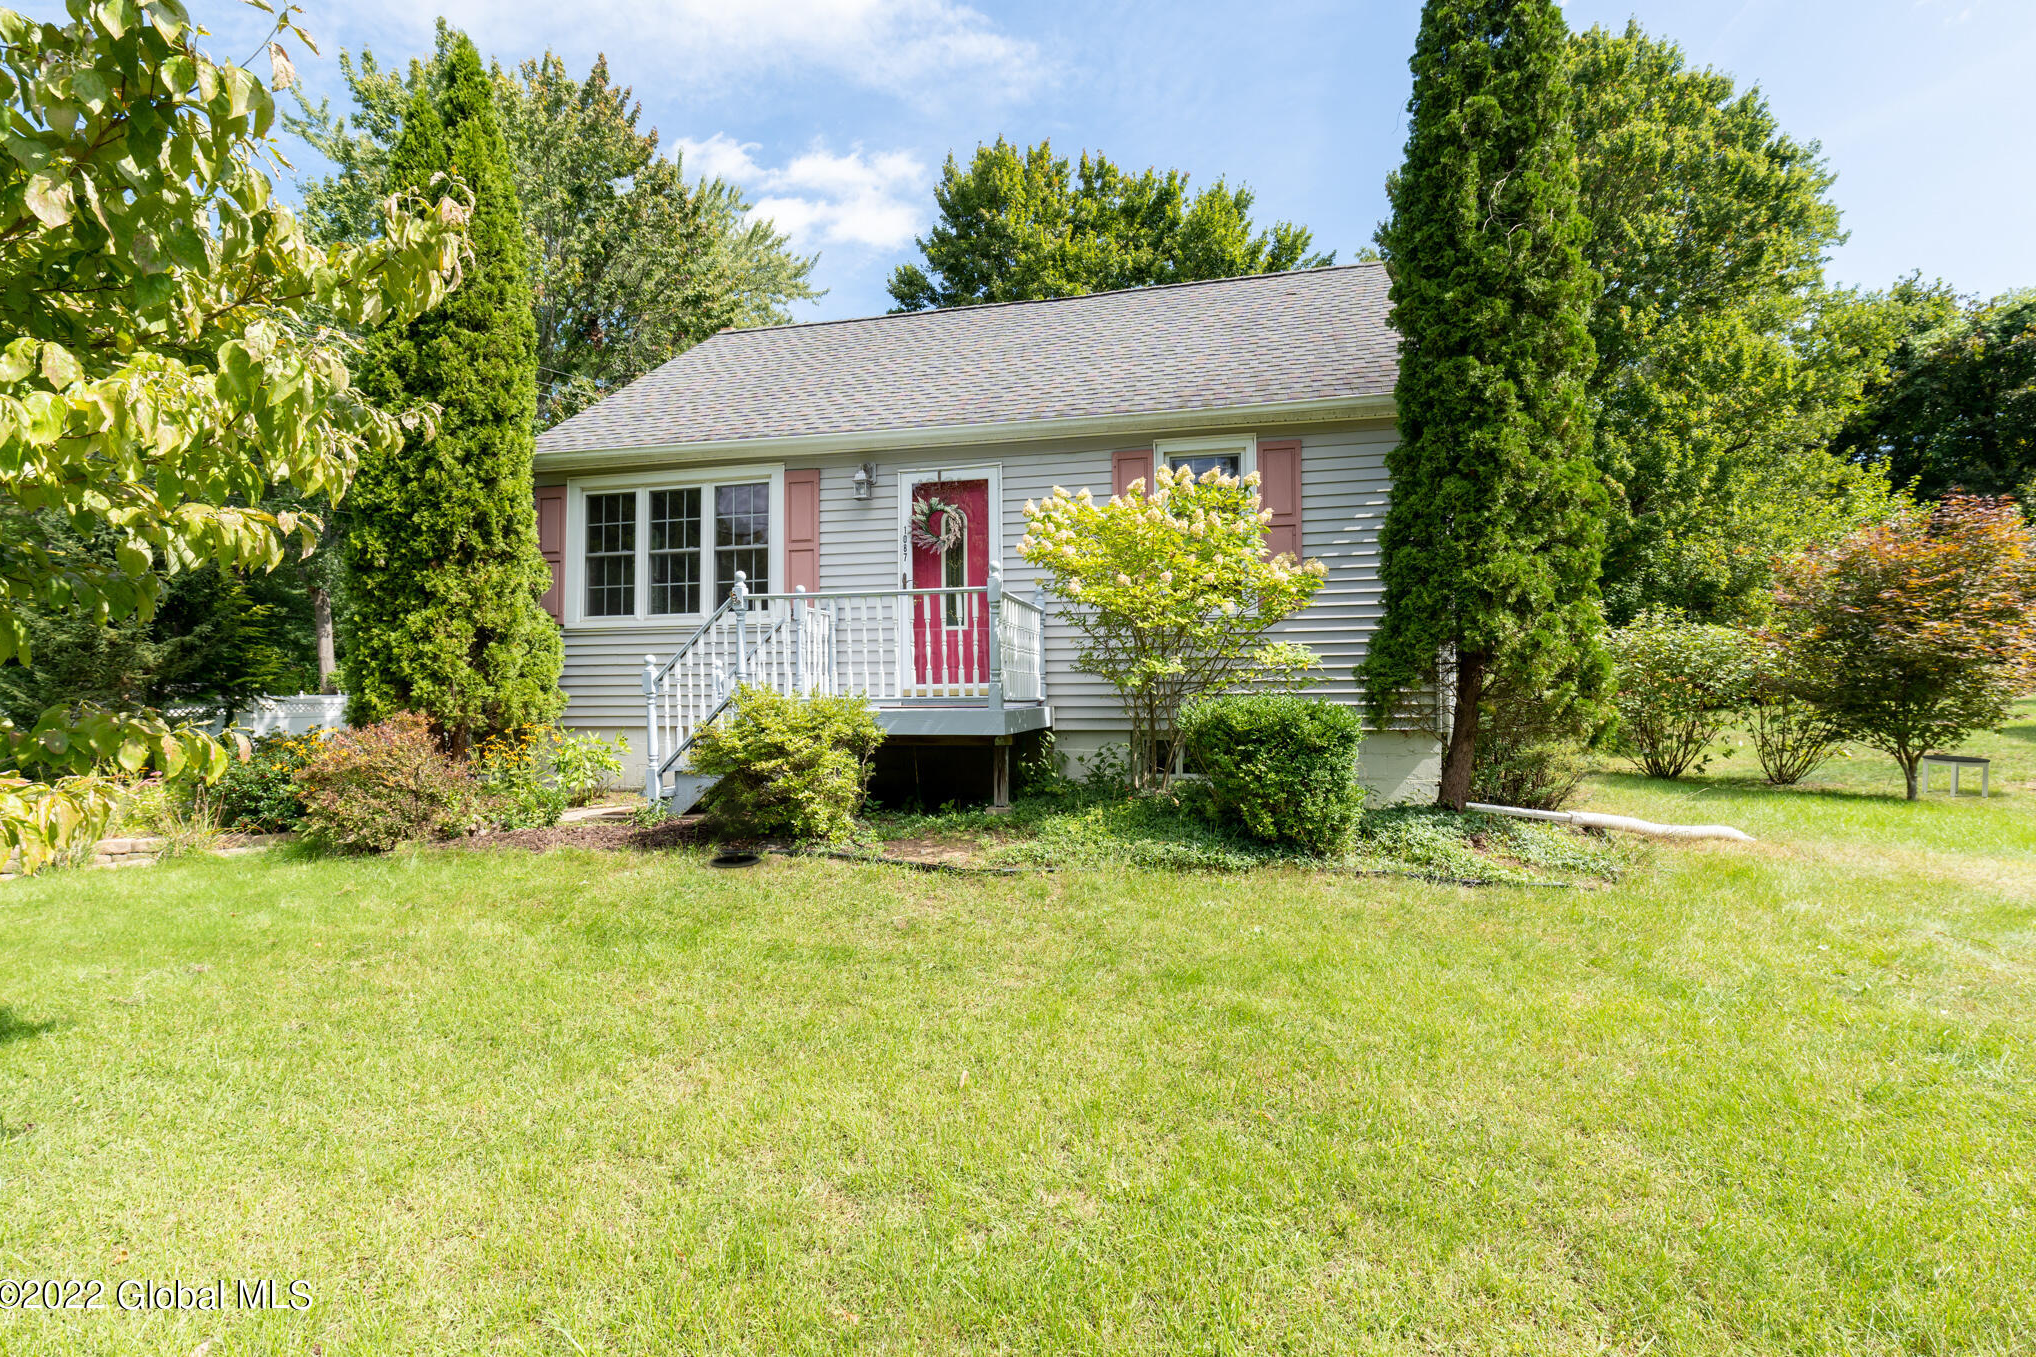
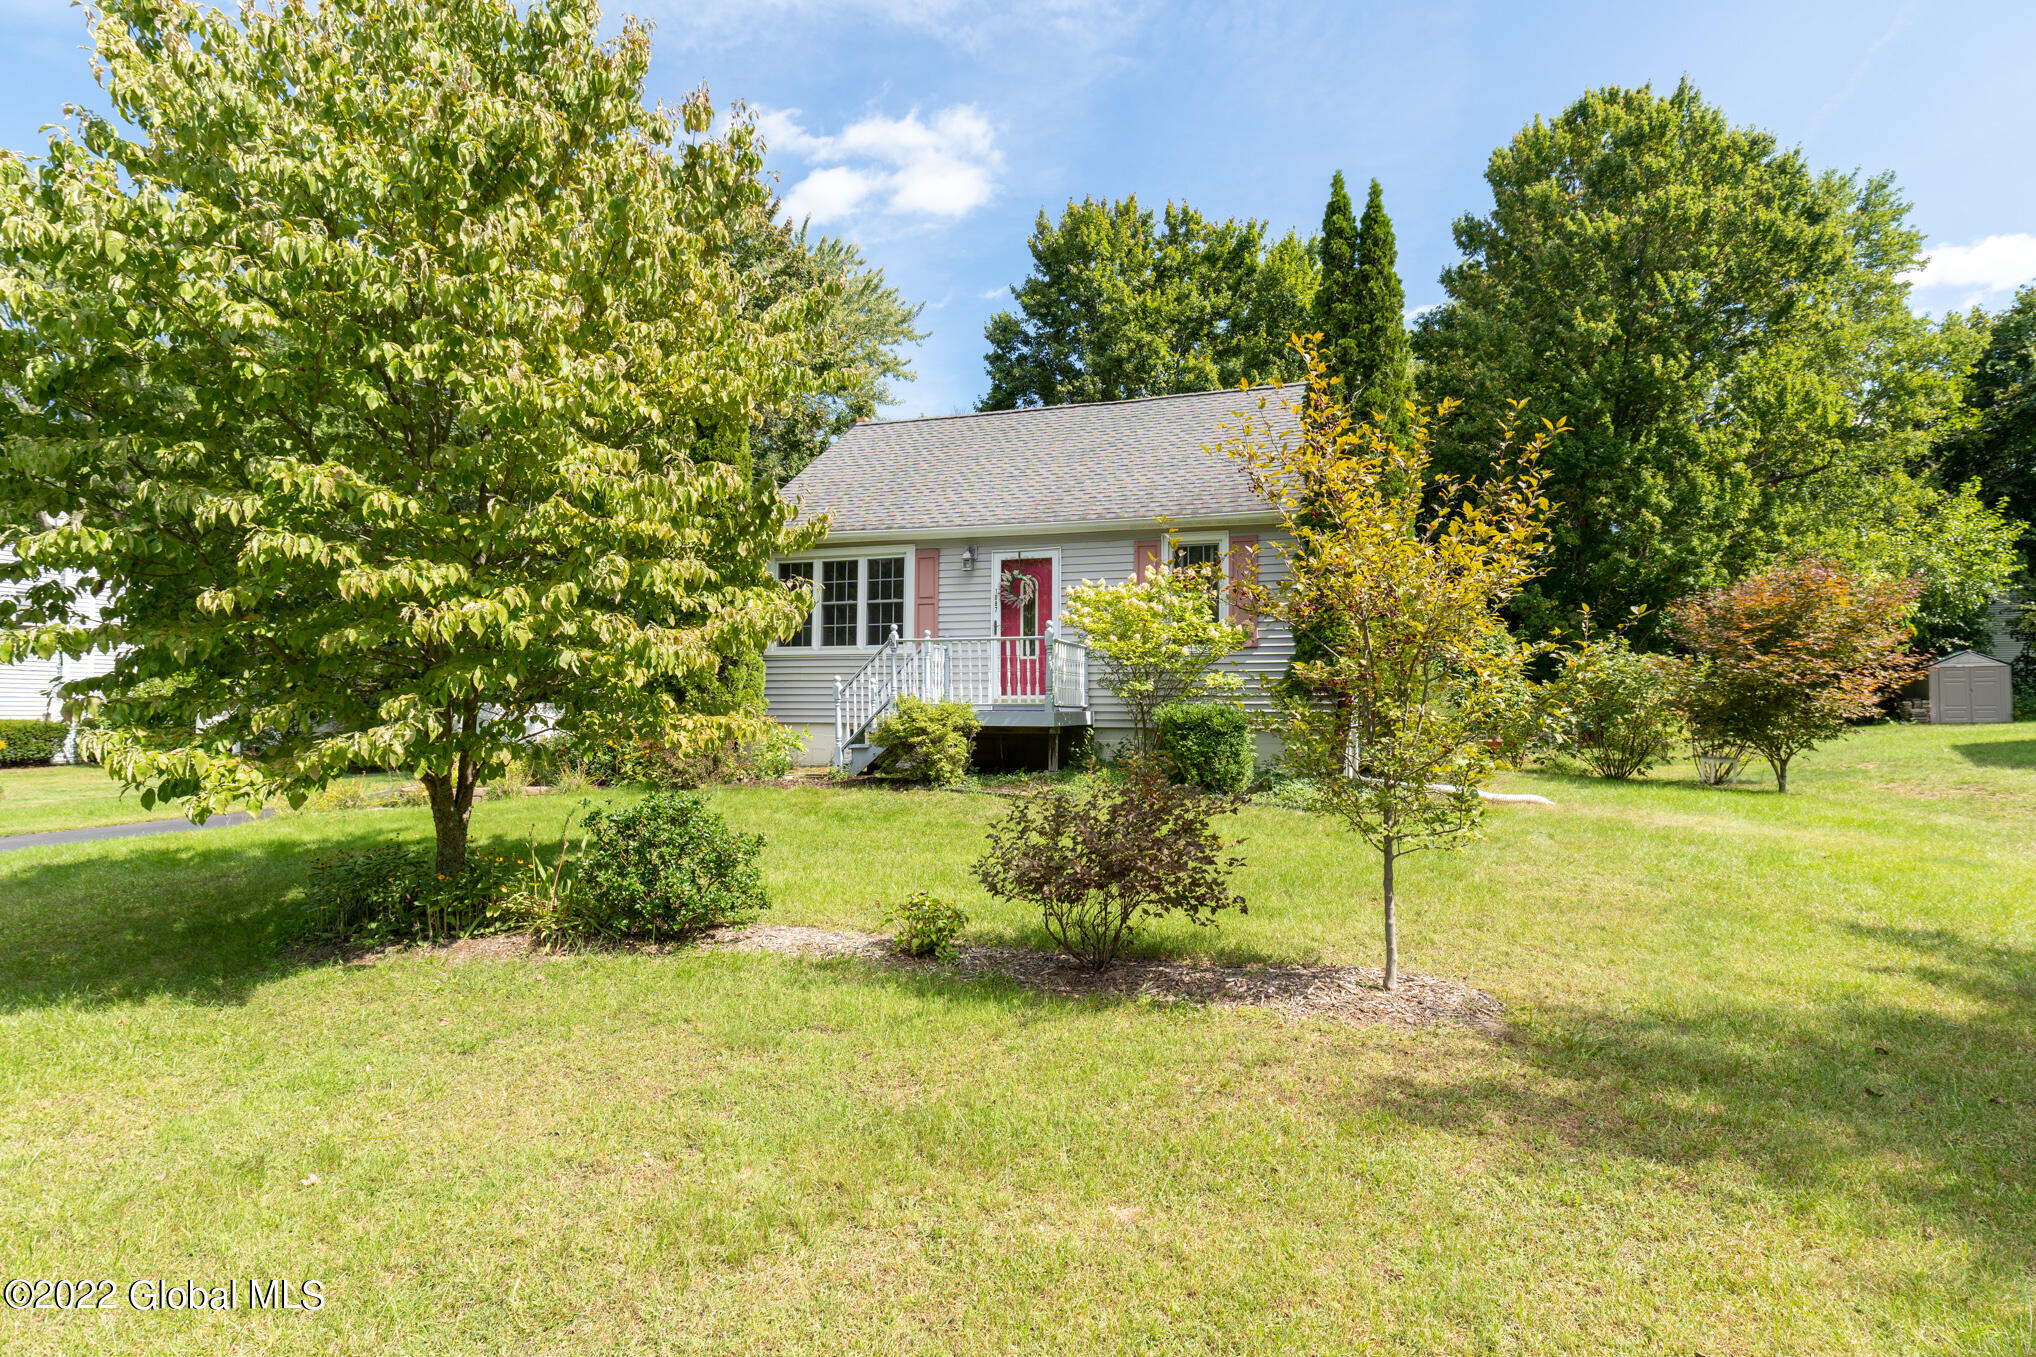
potted tree: present [706,778,763,868] -> none [884,744,916,794]

